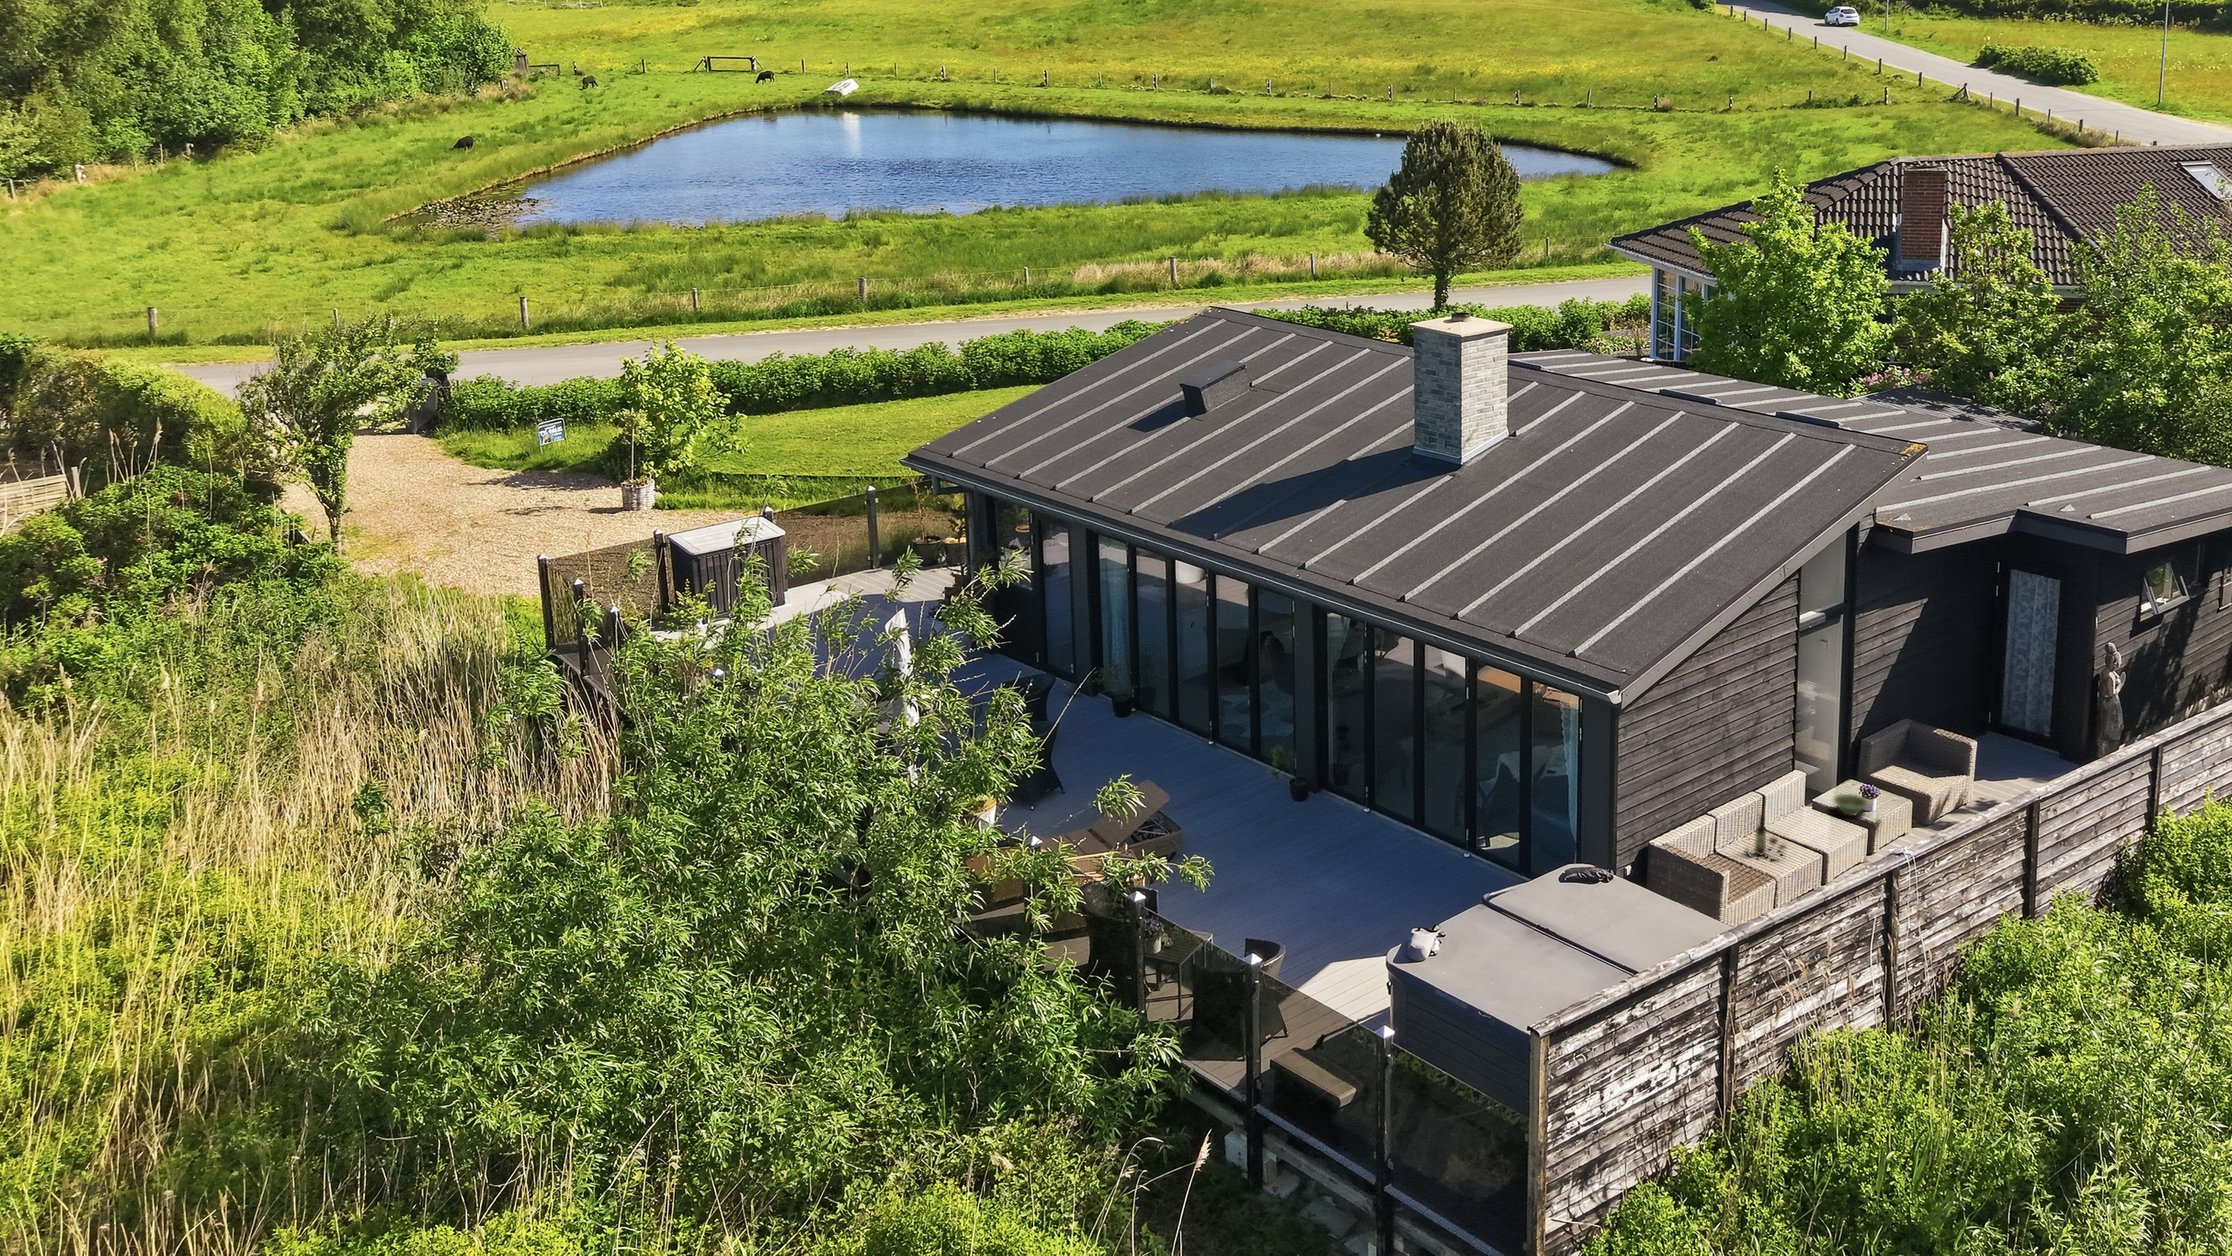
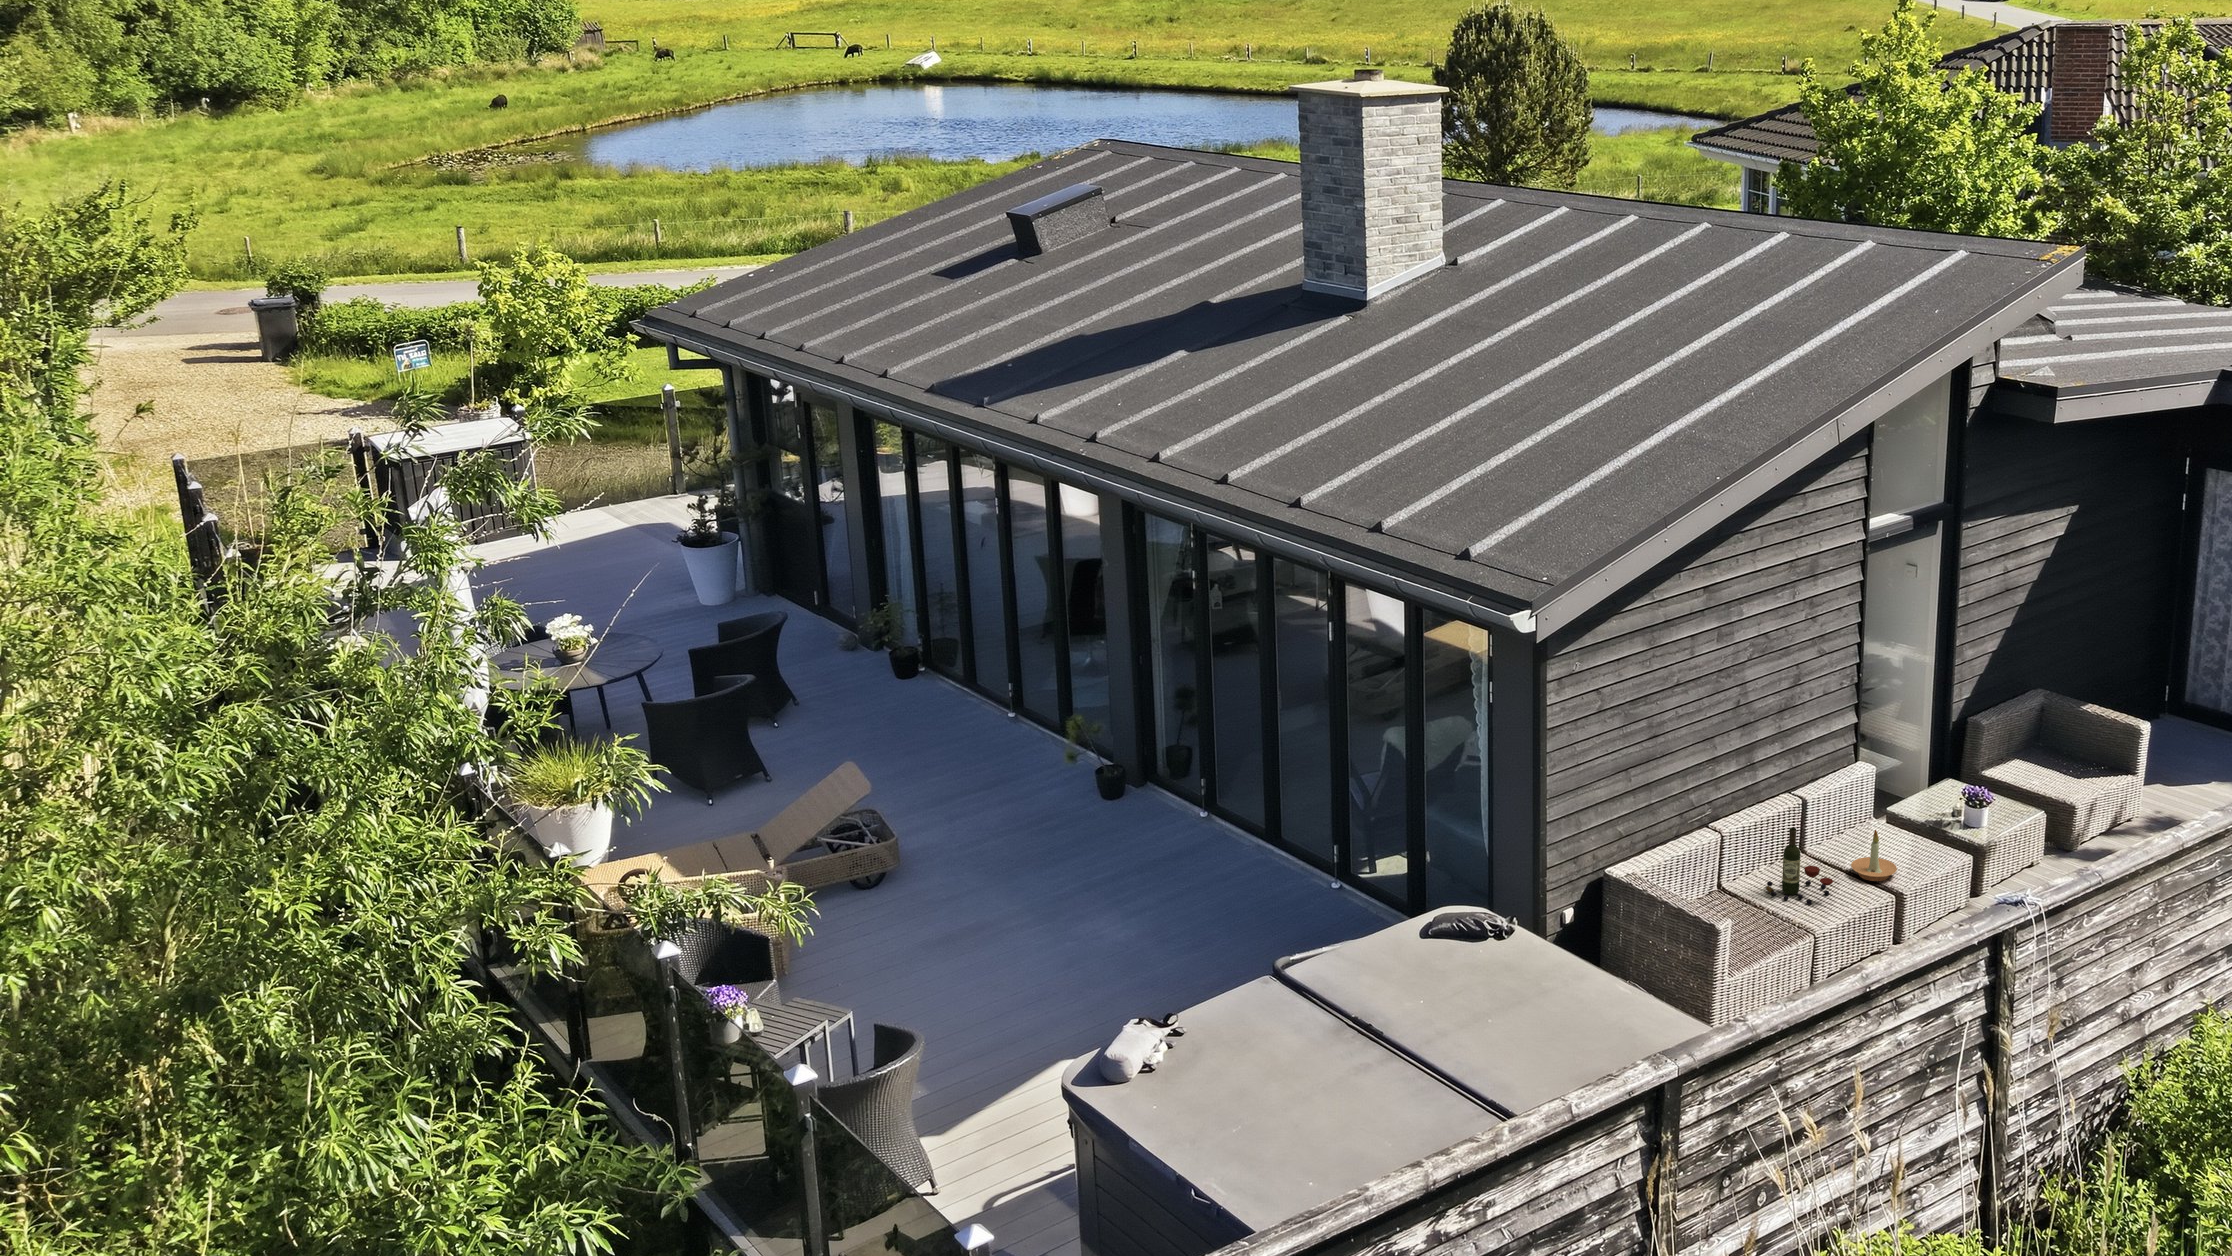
decorative bowl: present [1834,794,1868,816] -> none [1920,798,1976,833]
candle holder: none [1795,815,1823,846] -> present [1851,830,1897,881]

